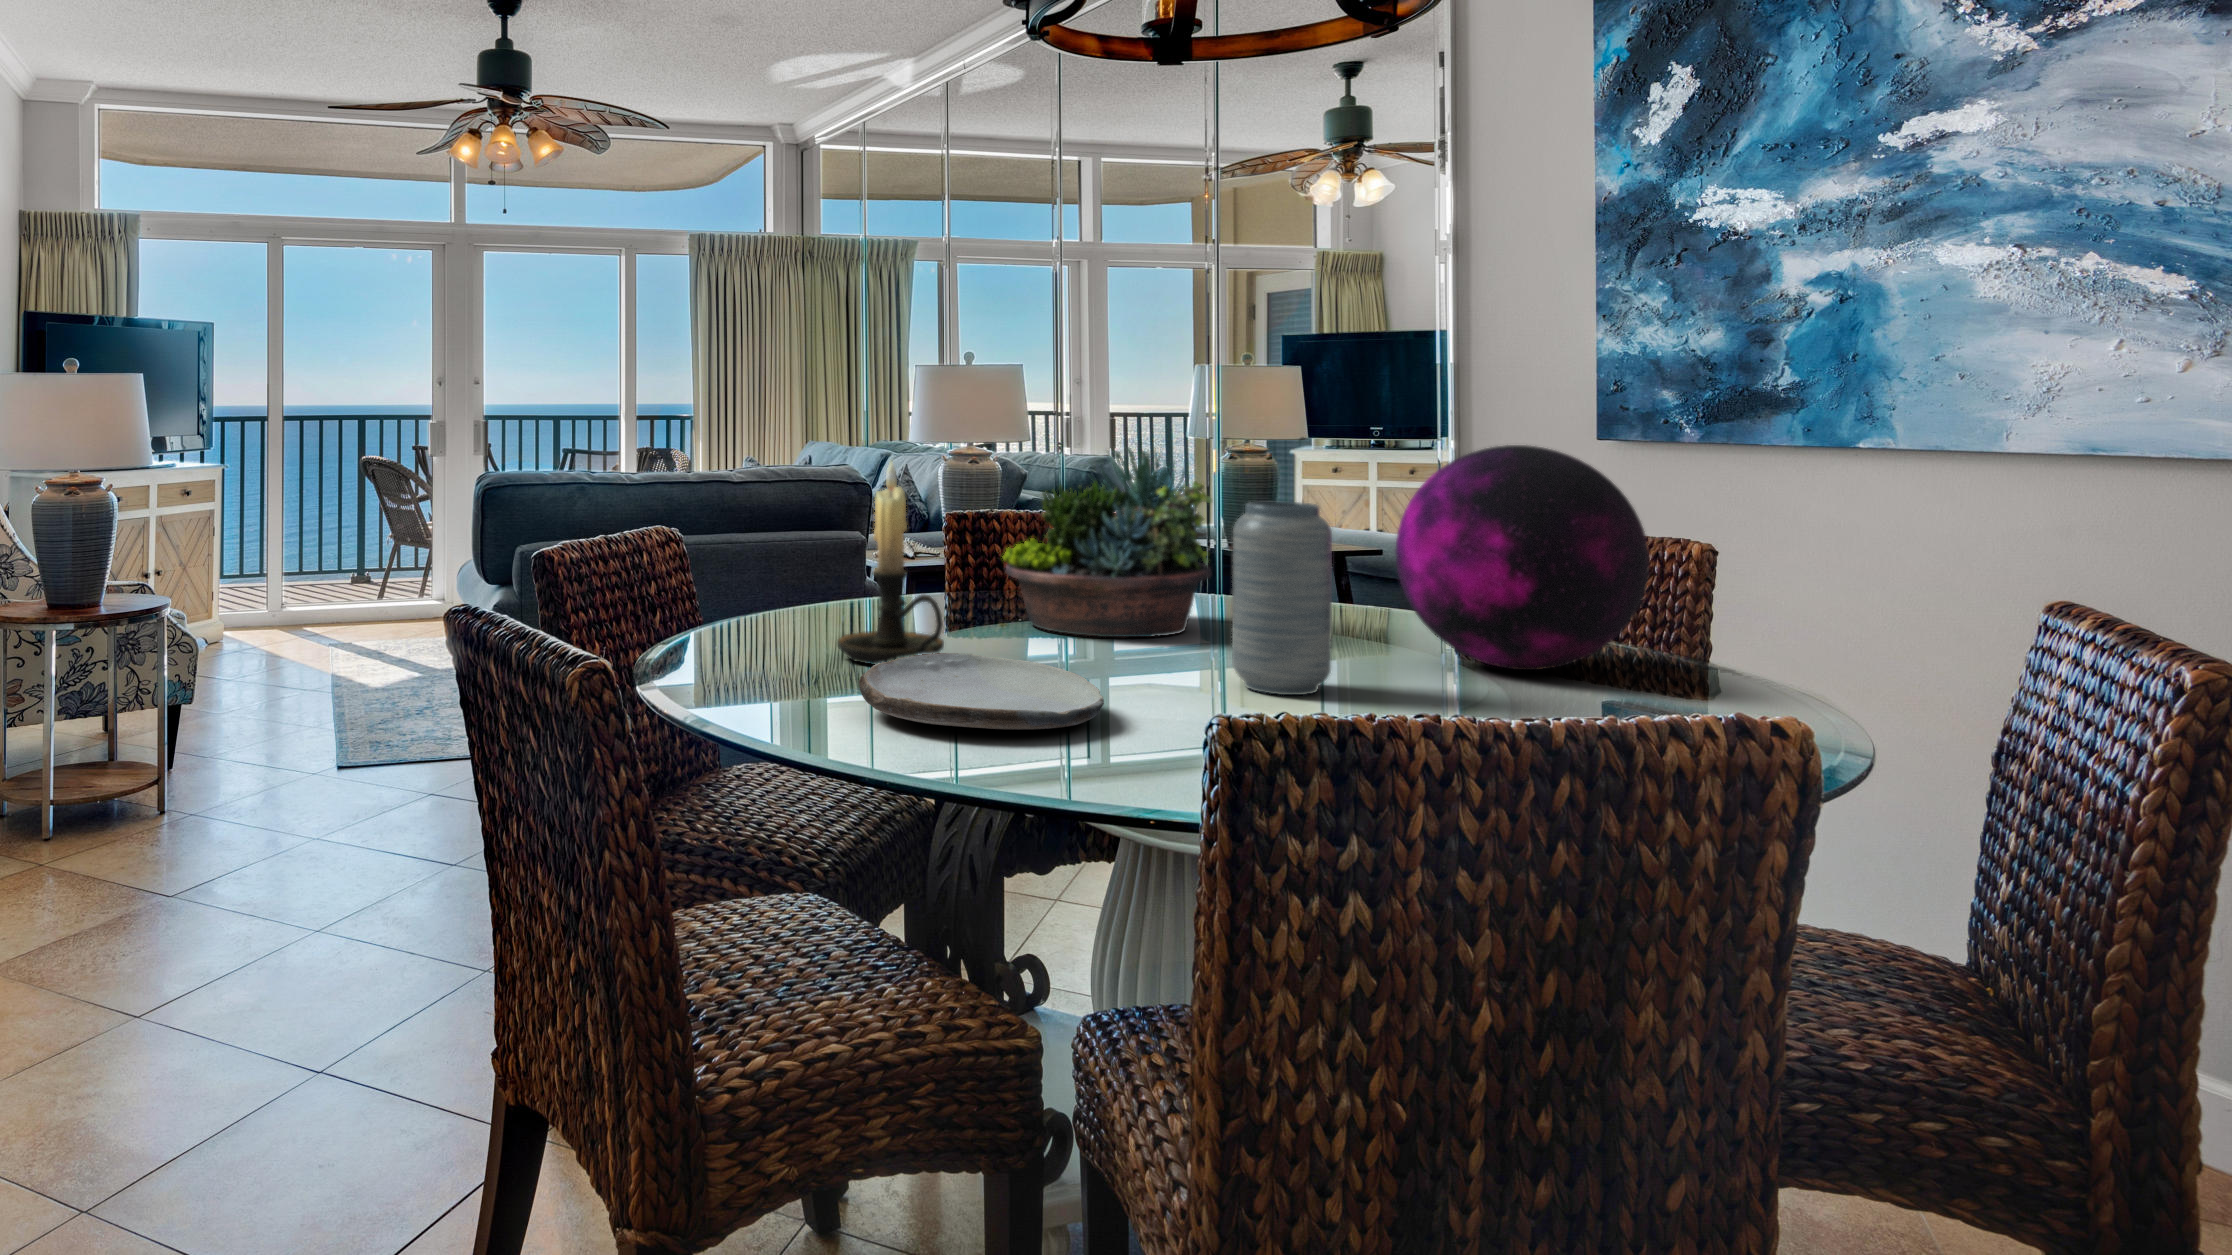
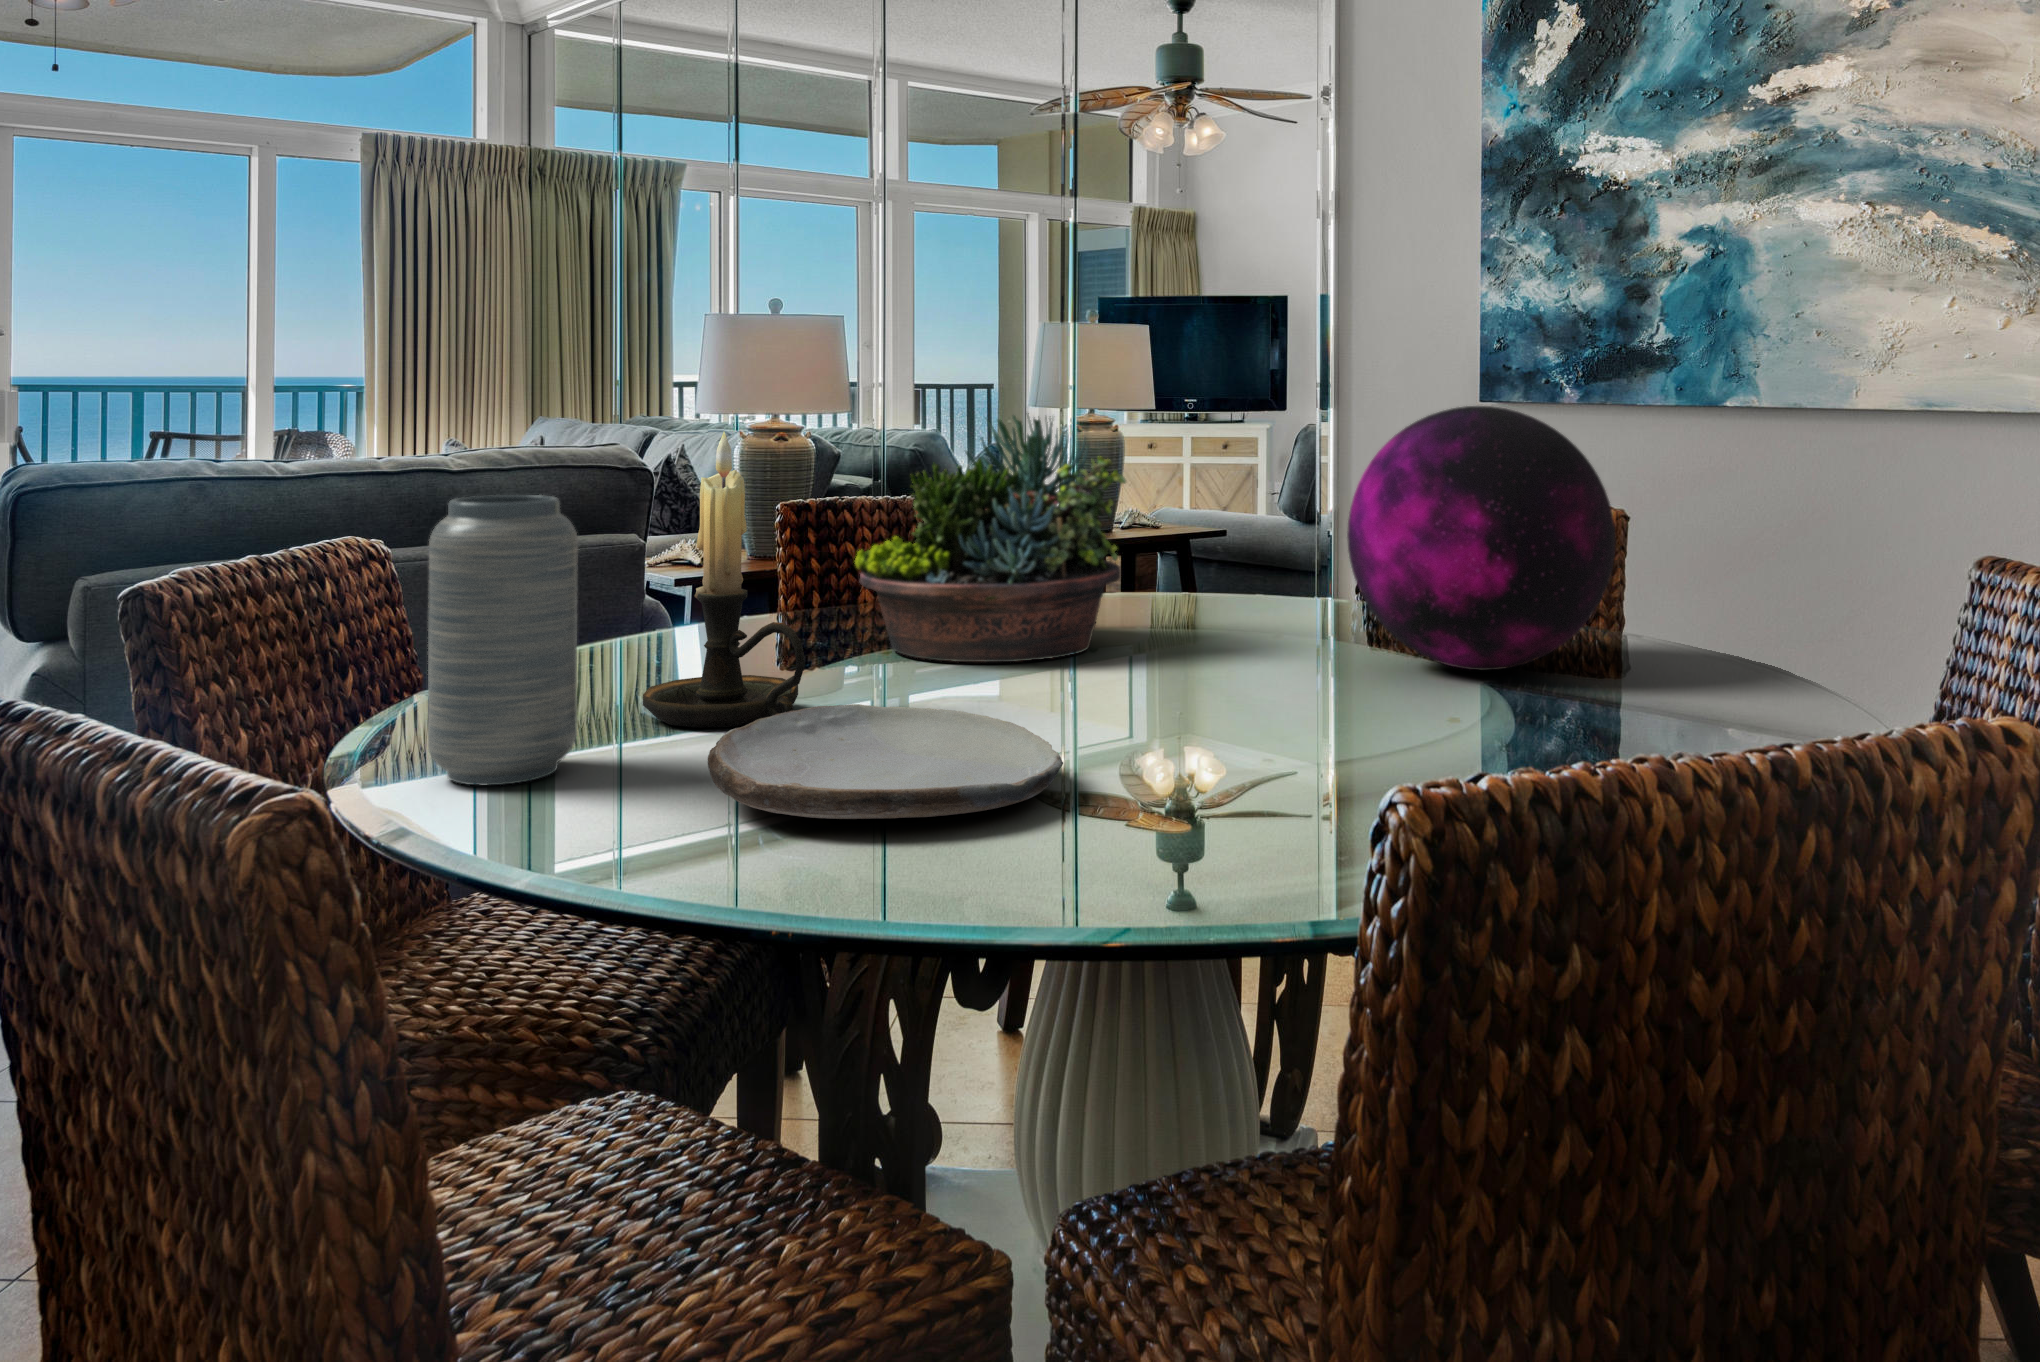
vase: present [1232,501,1332,695] -> present [428,495,578,785]

